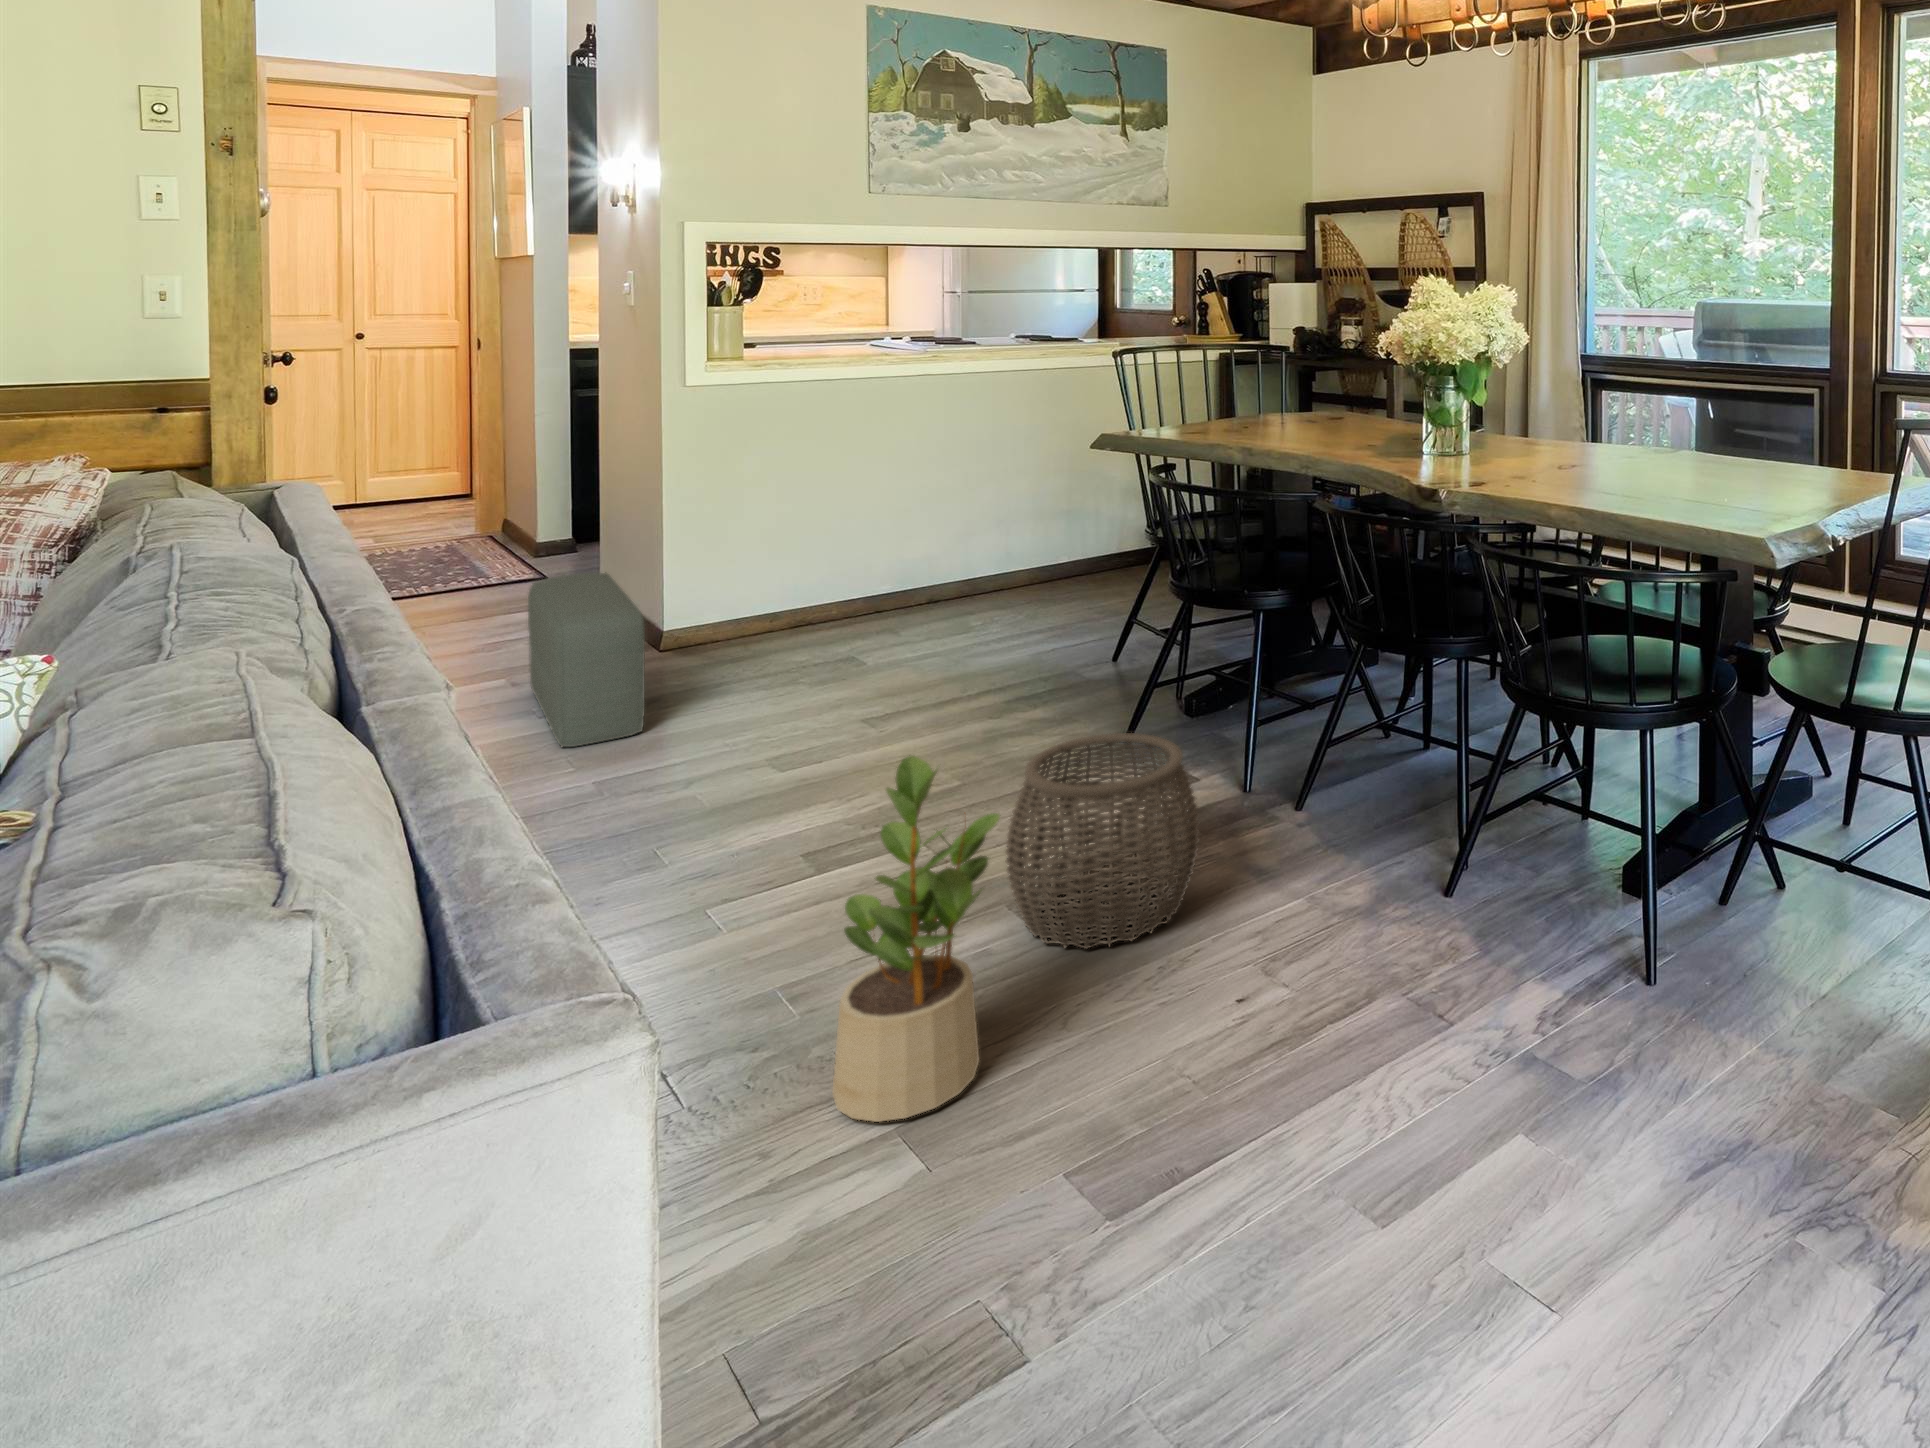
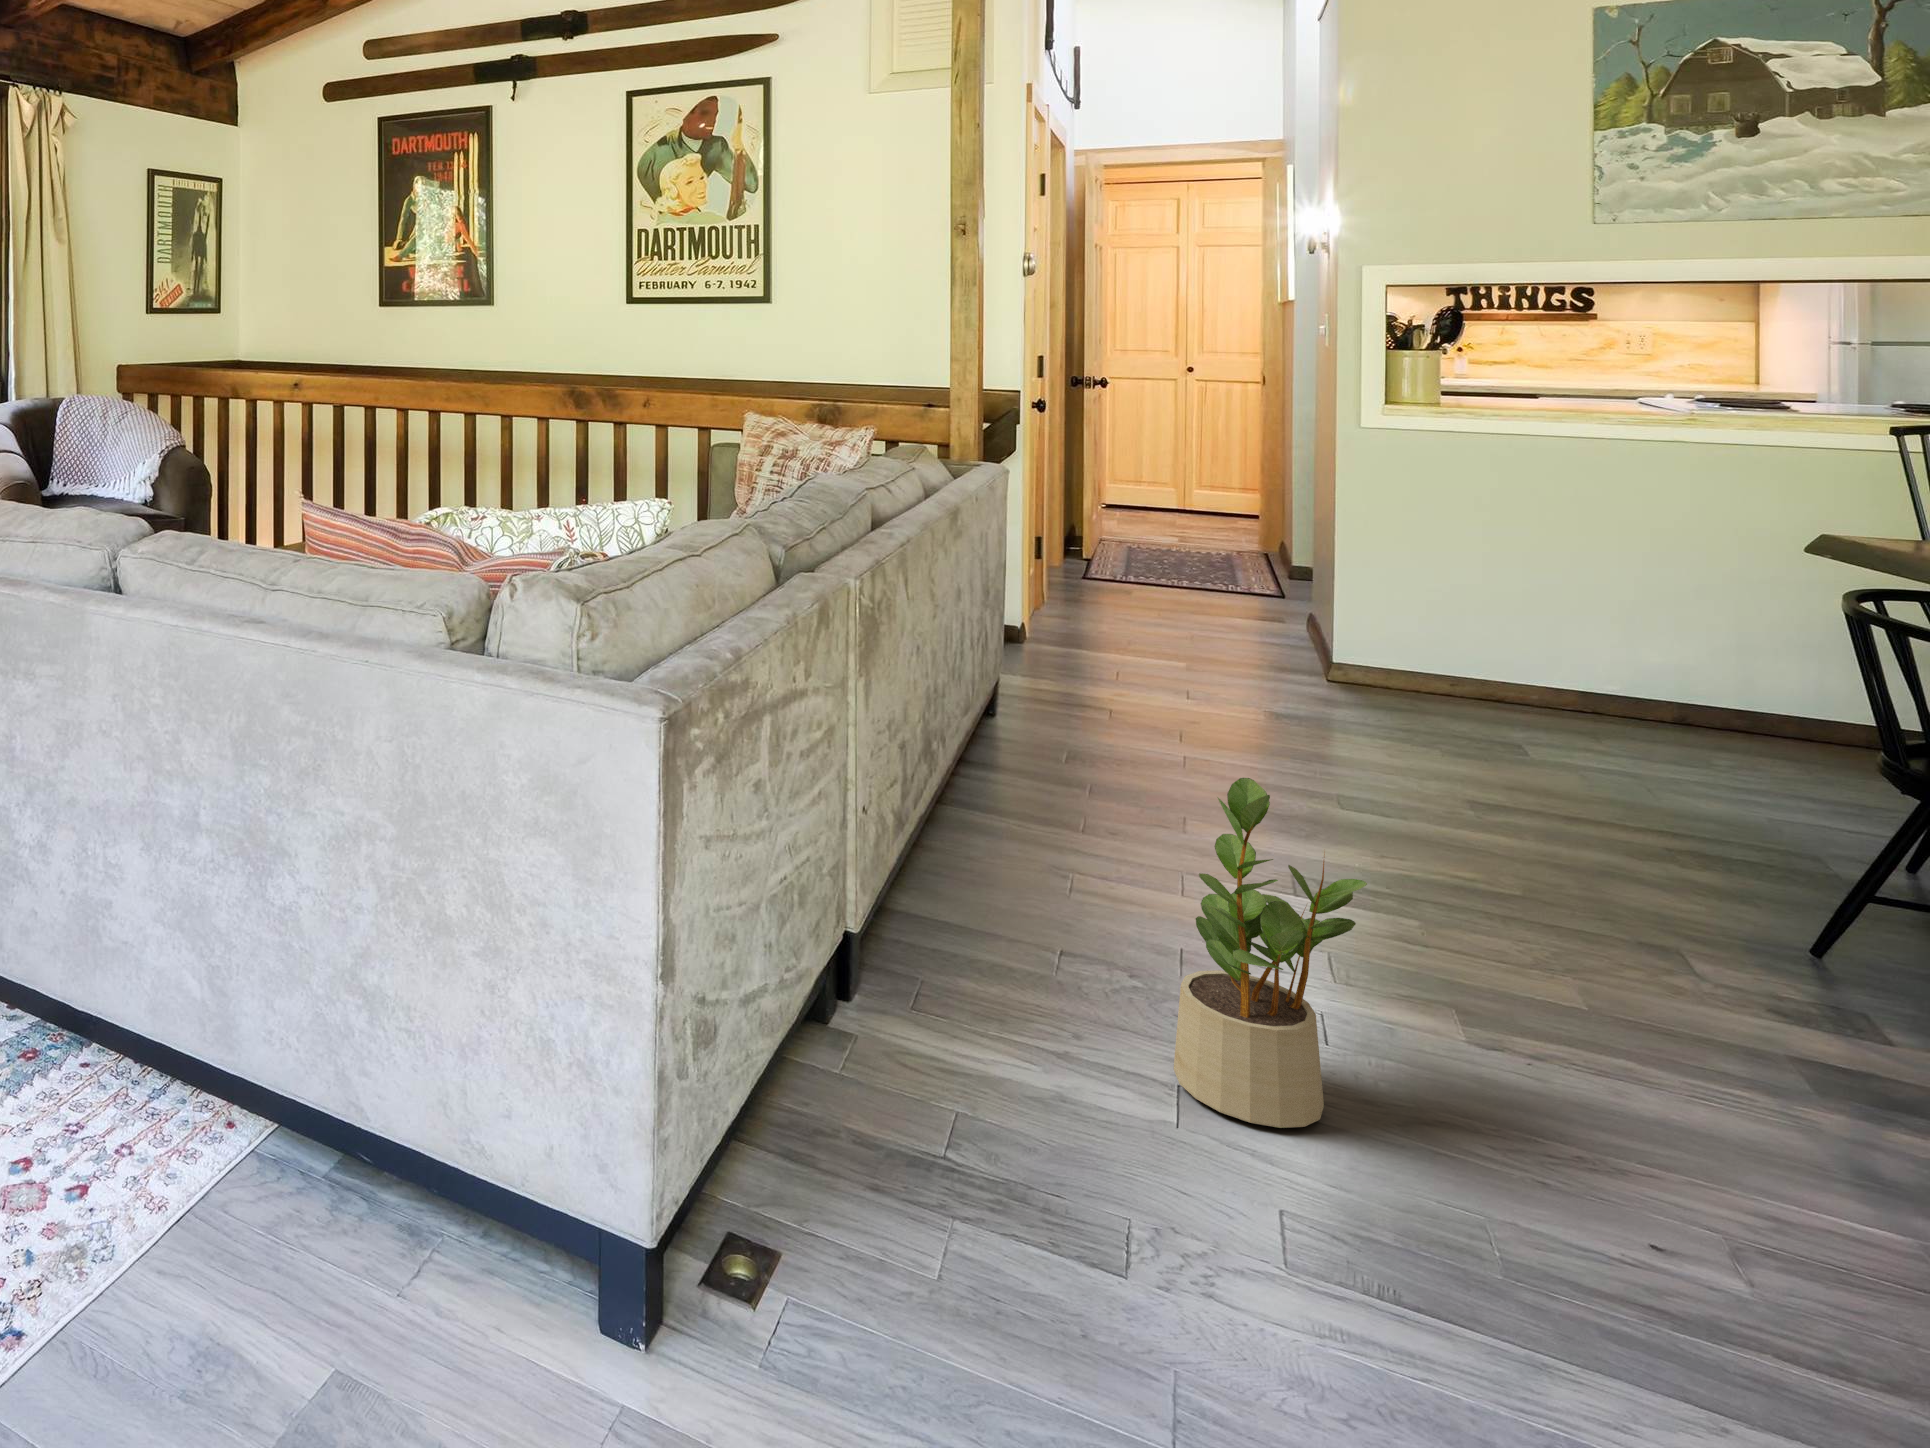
pouf: present [528,572,645,747] -> none [1189,586,1272,741]
woven basket: present [1006,733,1200,949] -> none [1451,870,1752,1150]

